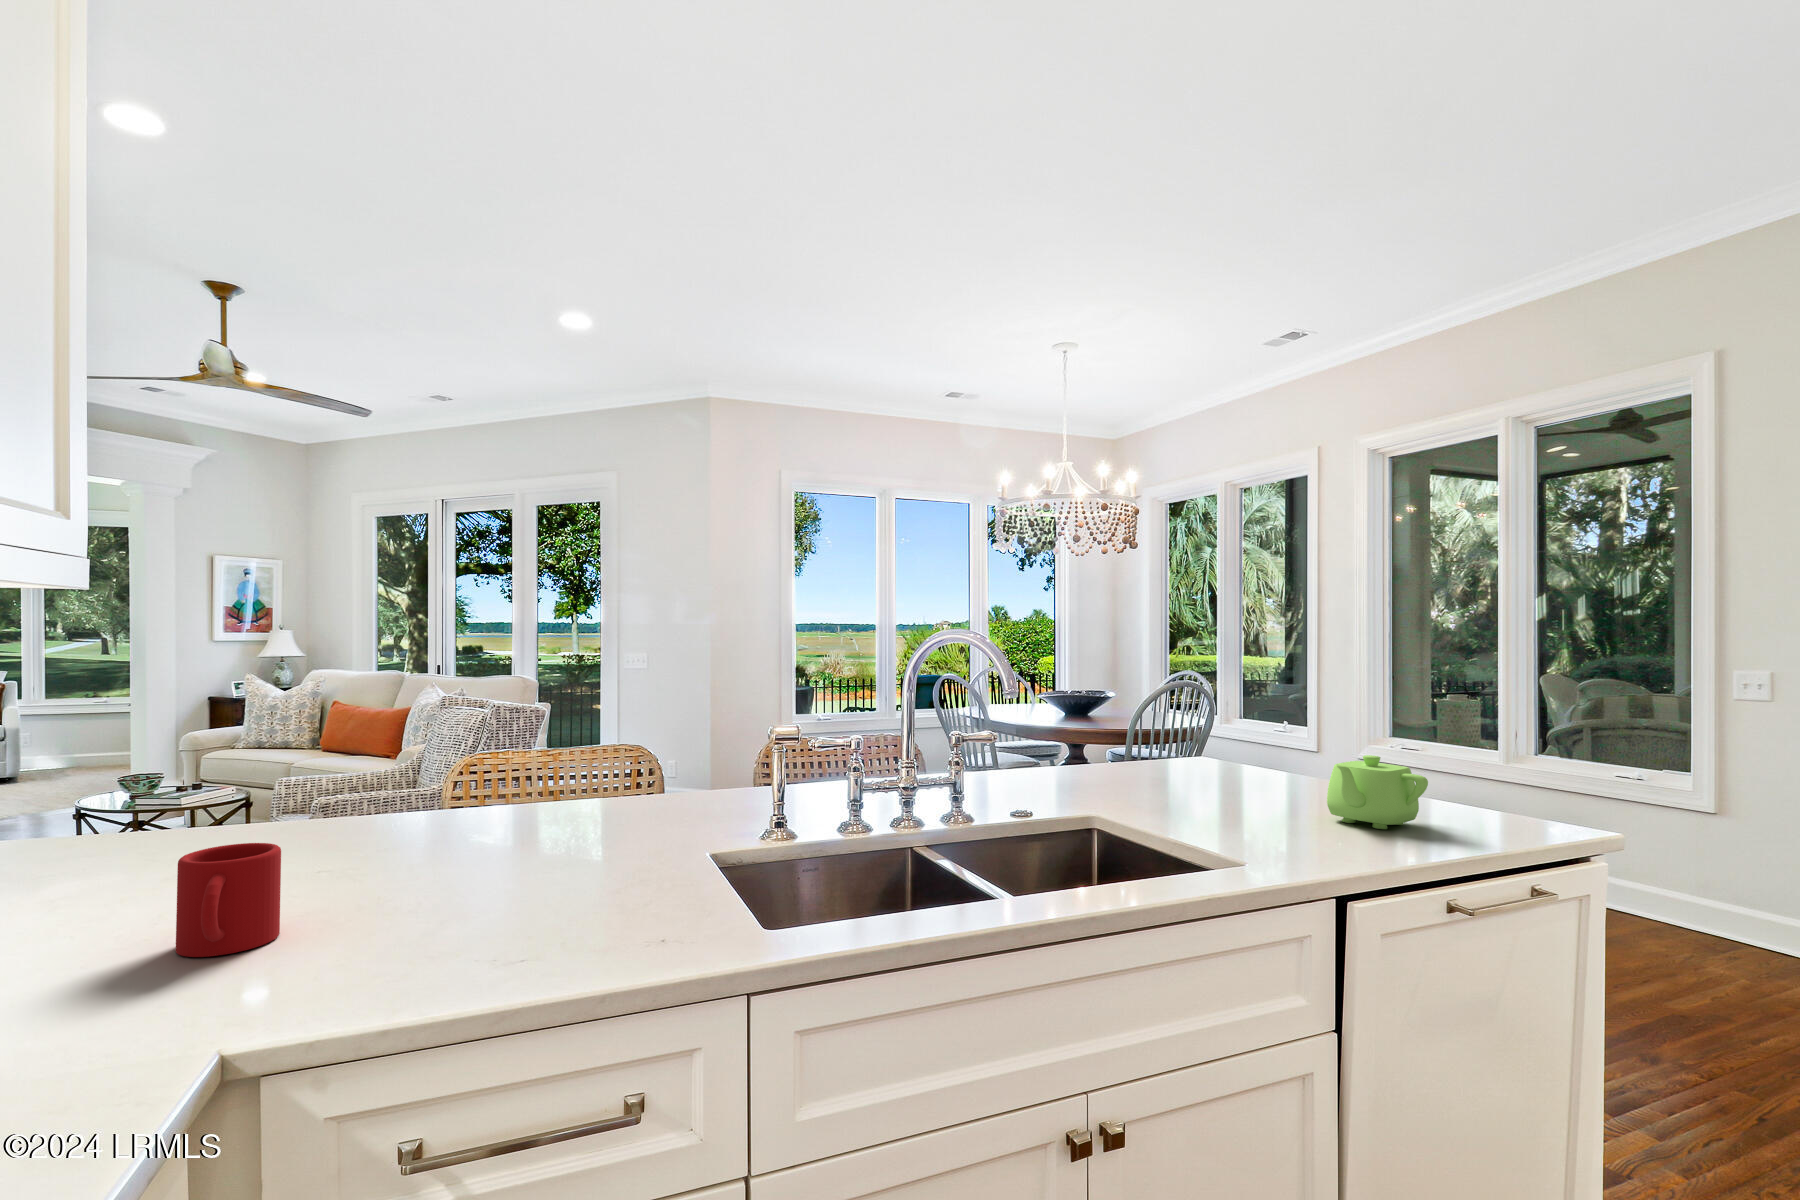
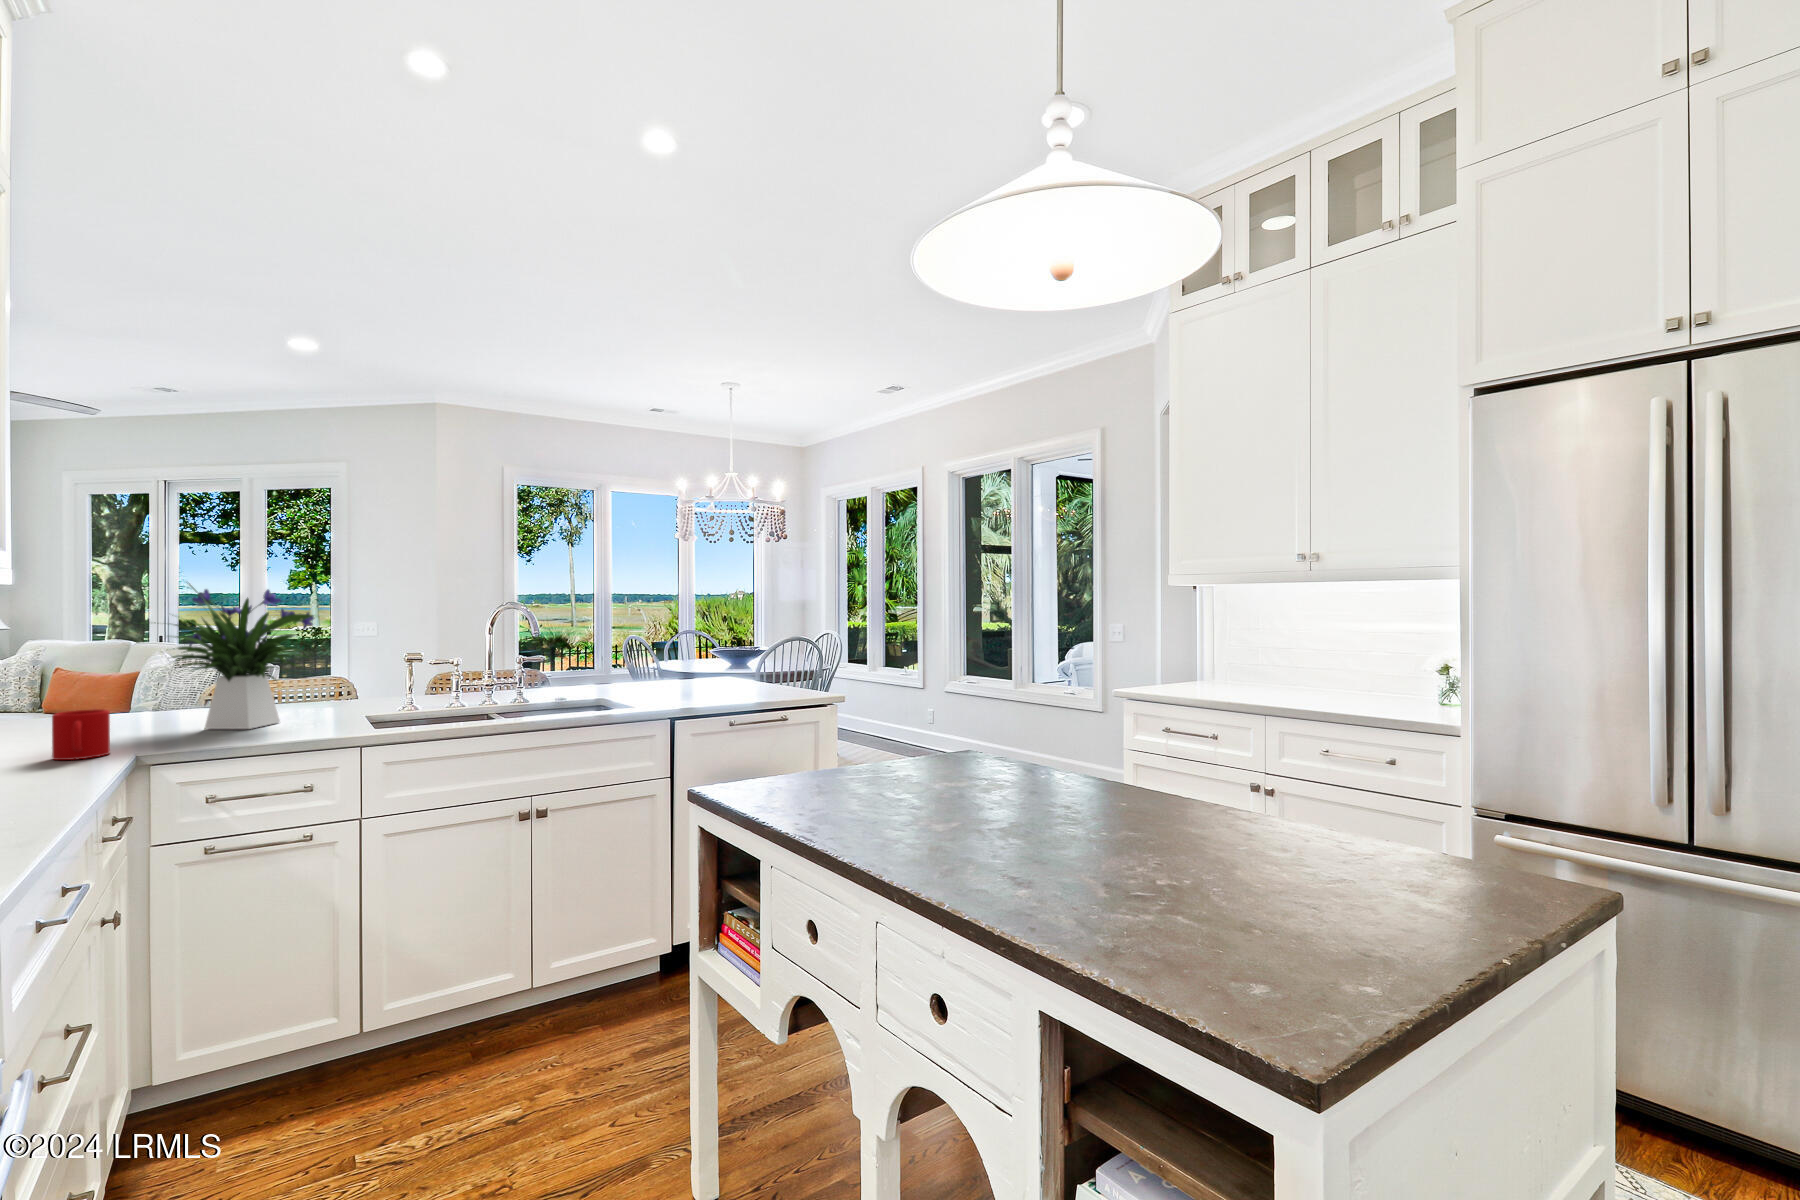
flower arrangement: none [344,595,630,863] -> present [141,583,314,729]
teapot: present [1327,755,1428,829] -> none [746,665,793,702]

